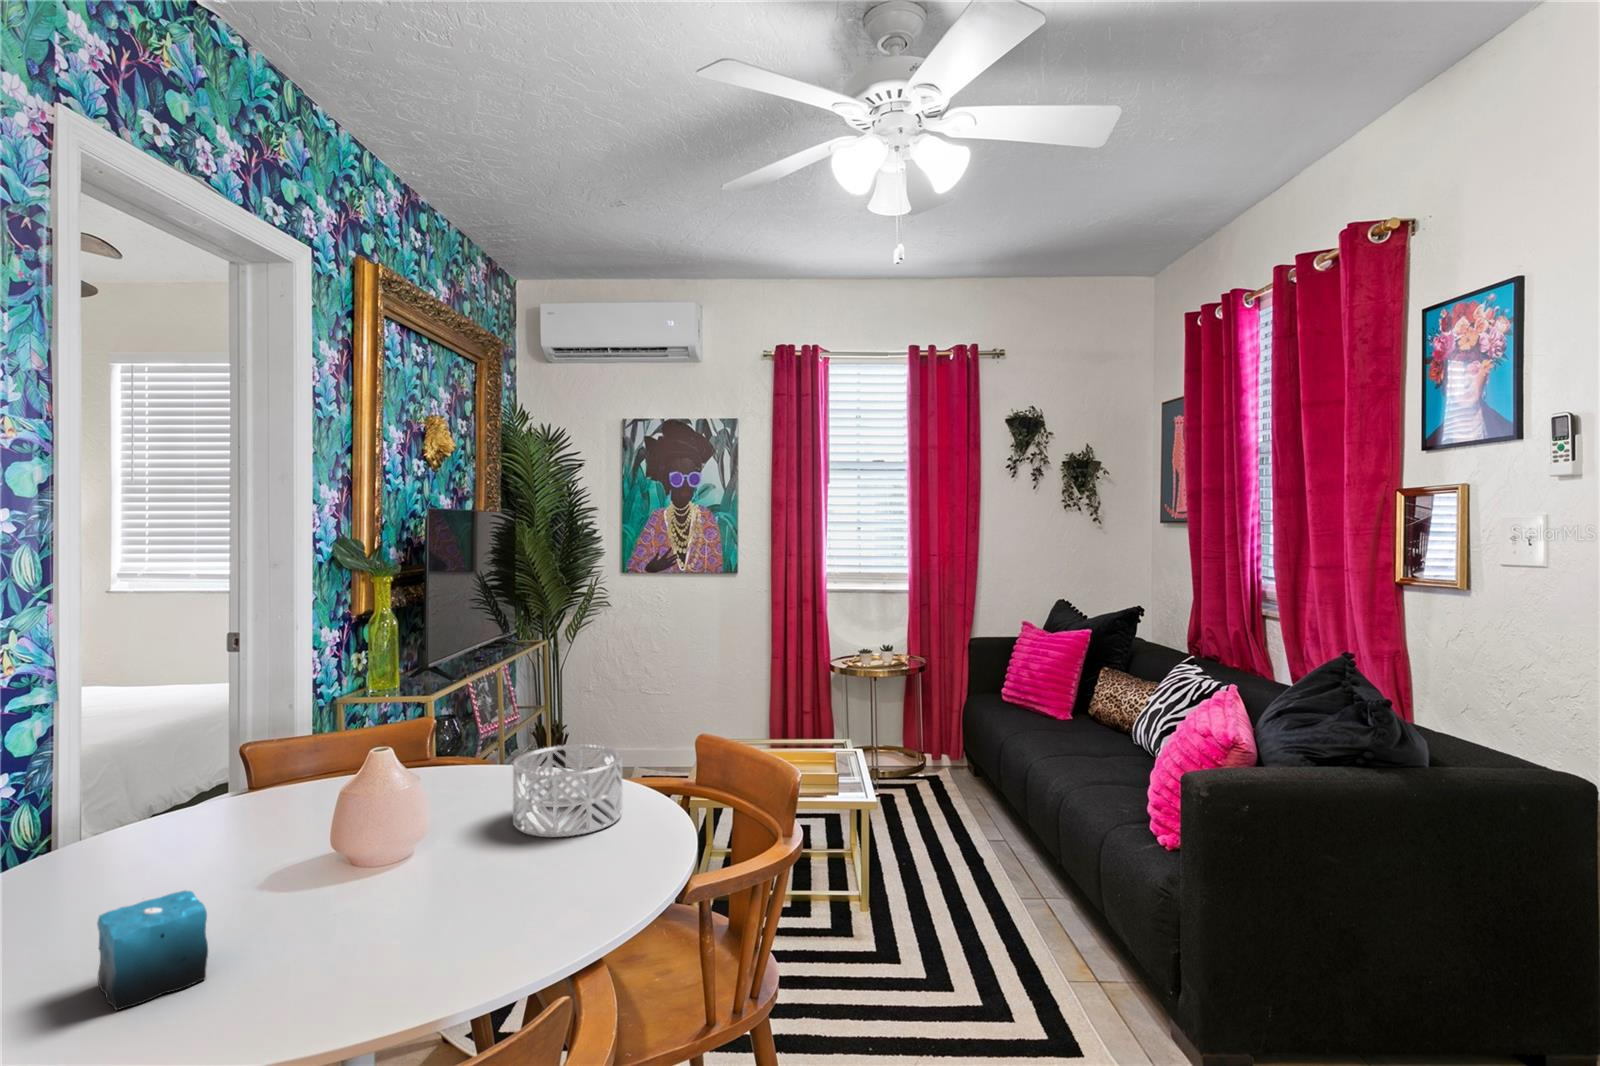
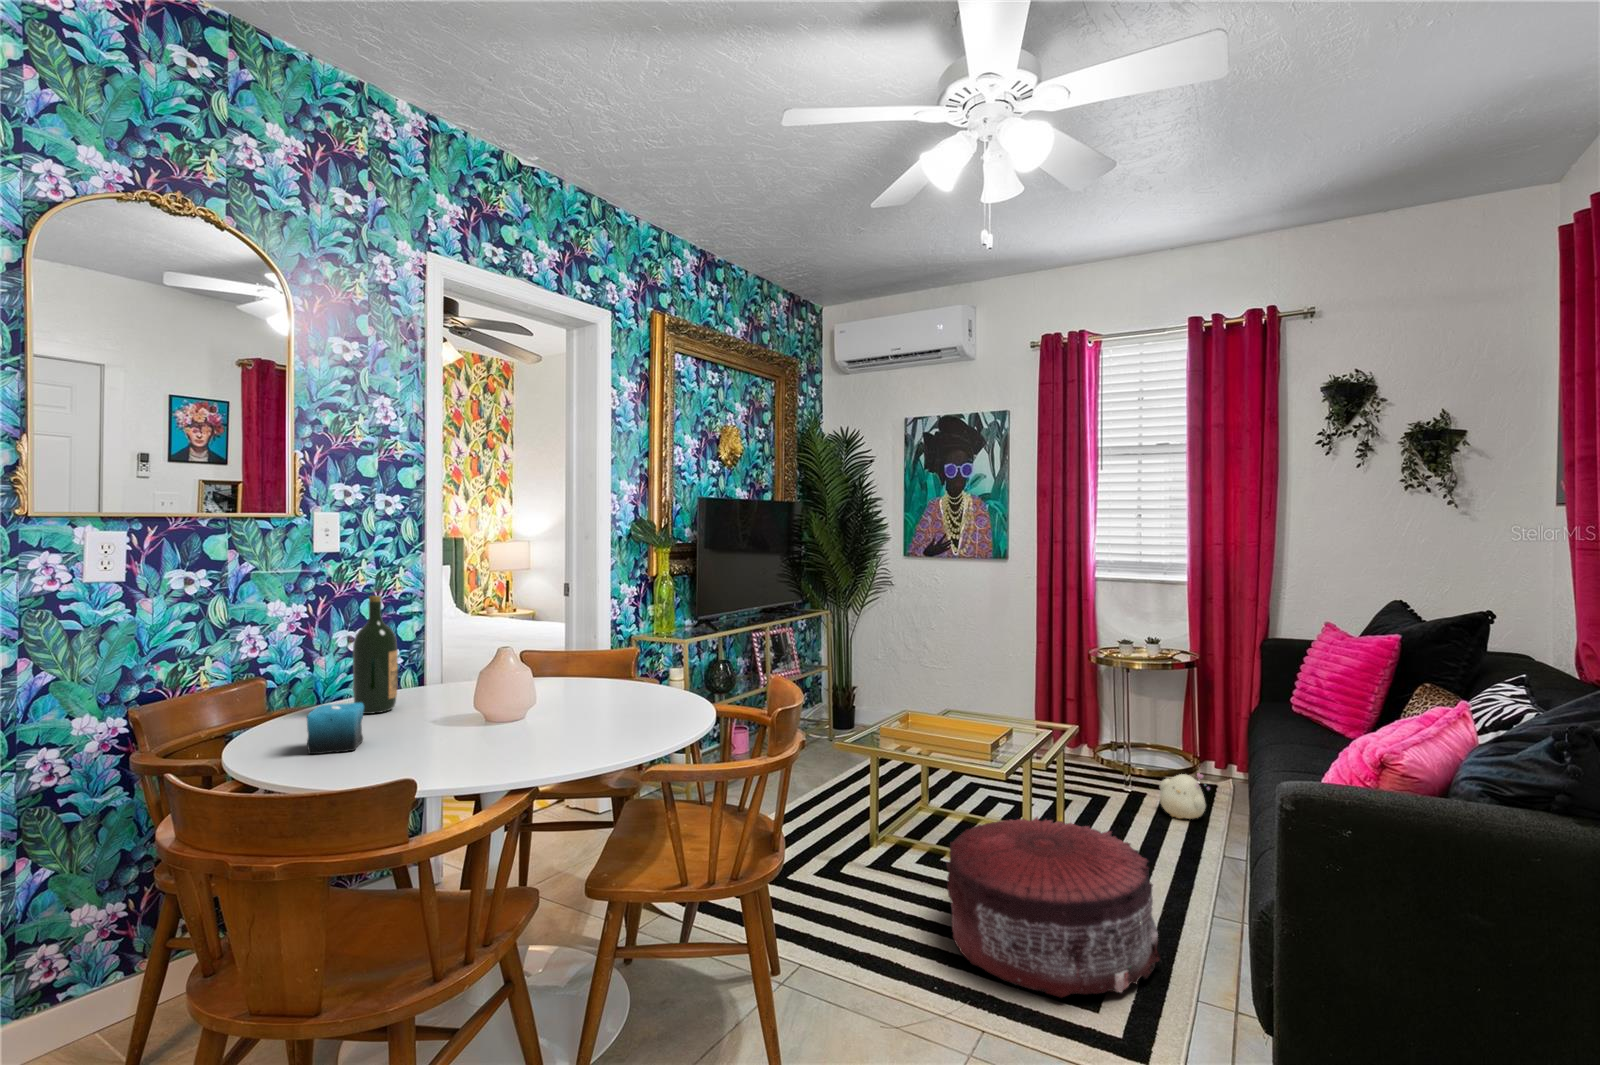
wine bottle: none [52,693,142,904] -> present [353,596,398,714]
decorative bowl: present [513,744,622,837] -> none [596,663,676,725]
plush toy: none [918,770,962,815] -> present [1160,773,1209,819]
pouf: none [831,841,1033,1020] -> present [946,817,1162,997]

